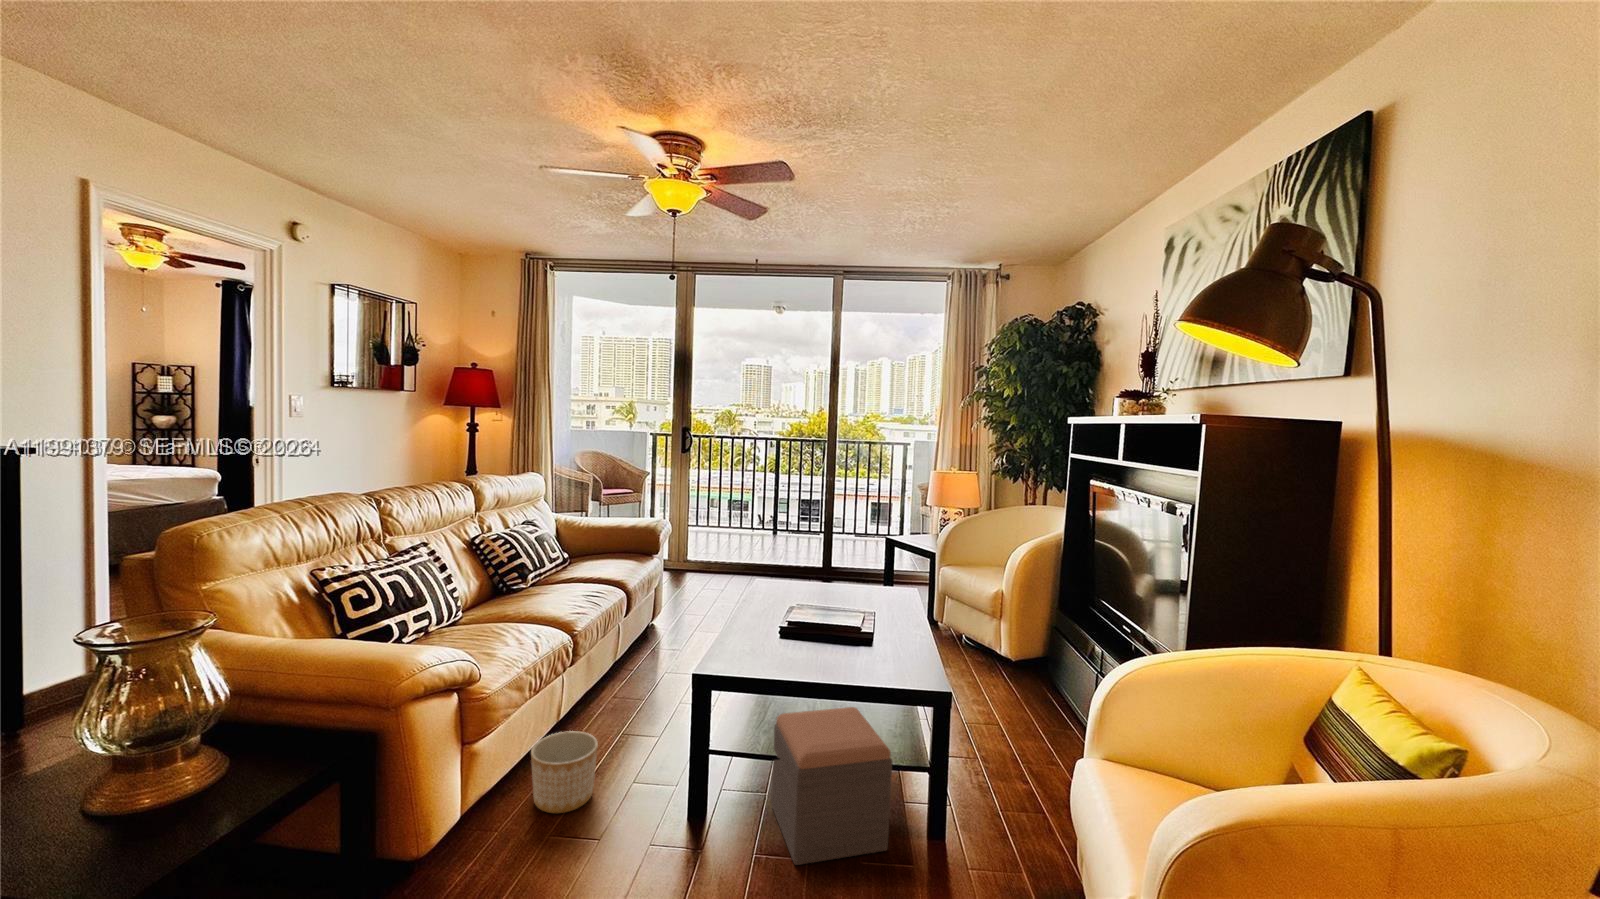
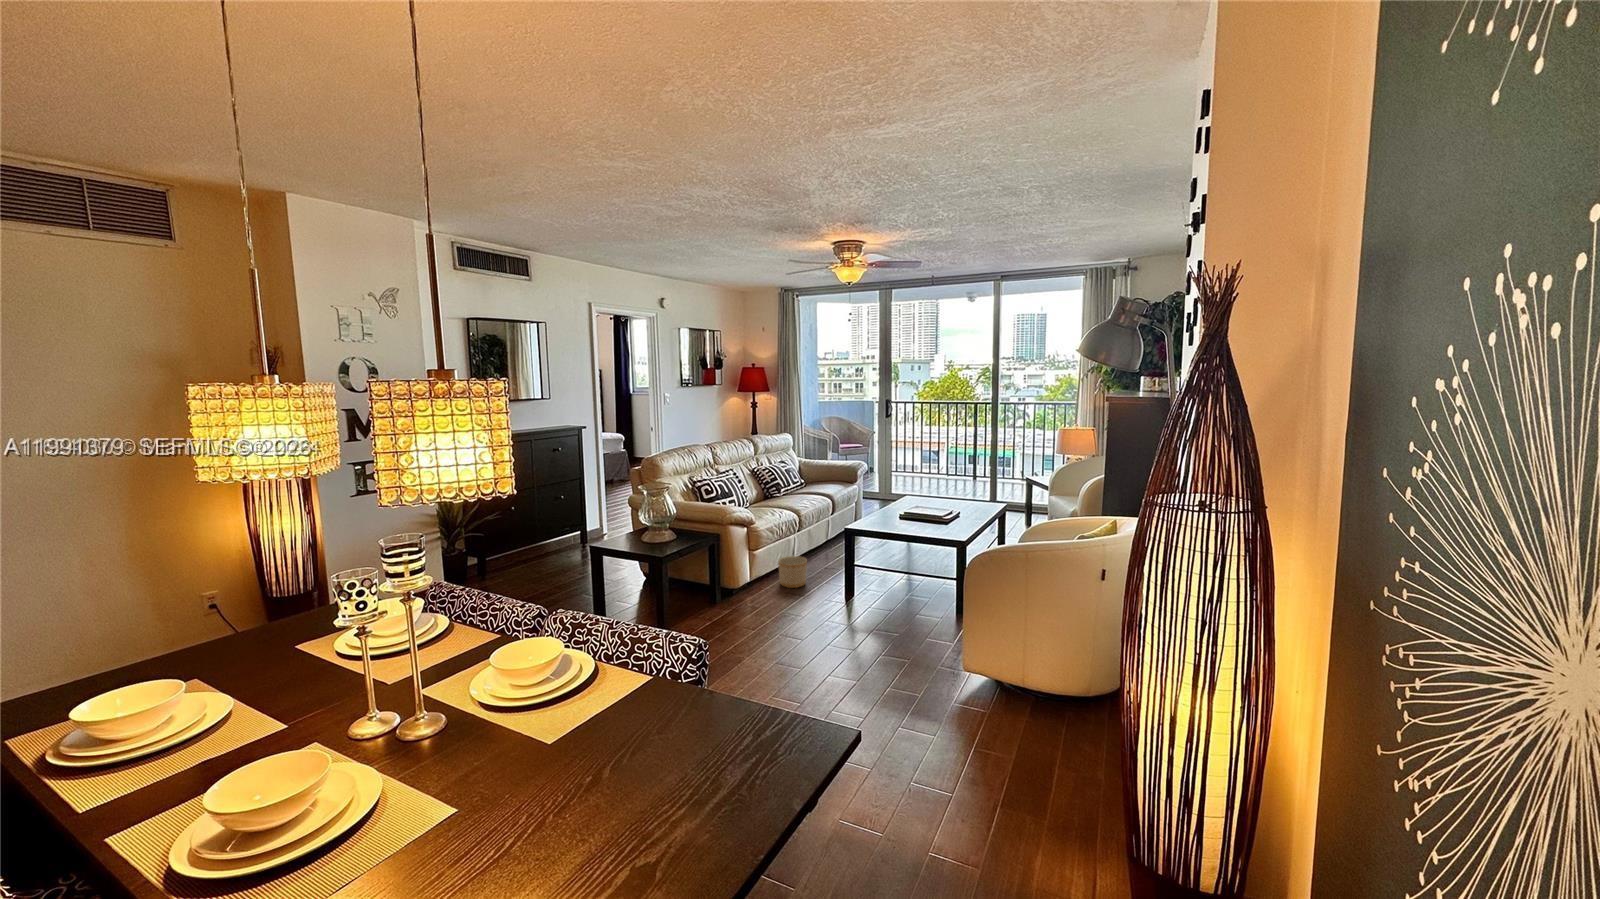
footstool: present [771,707,892,865] -> none [887,551,936,615]

